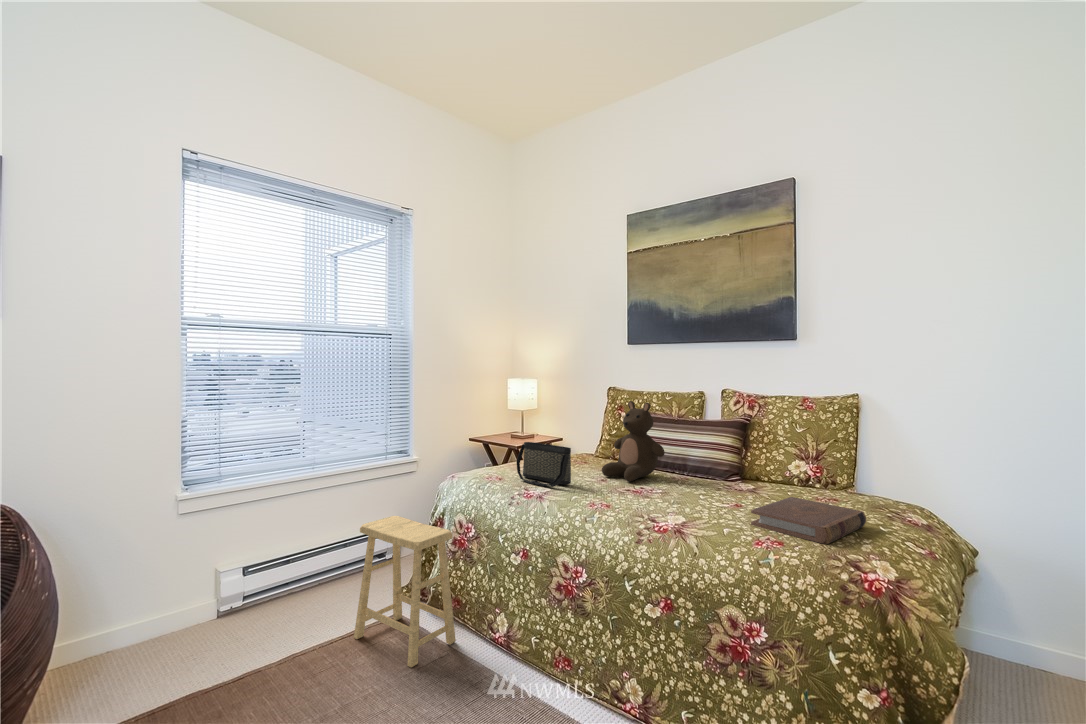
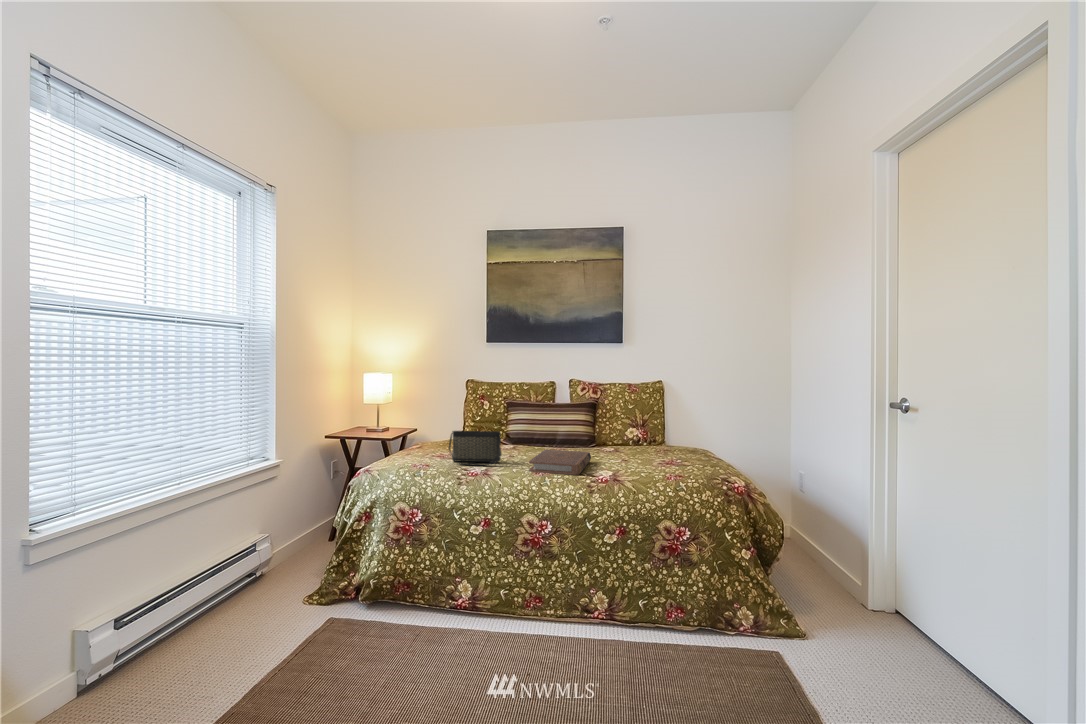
stuffed bear: present [602,401,665,482] -> none [507,391,552,453]
book: present [751,497,866,544] -> present [529,450,591,475]
footstool: present [354,516,456,667] -> none [313,518,421,655]

